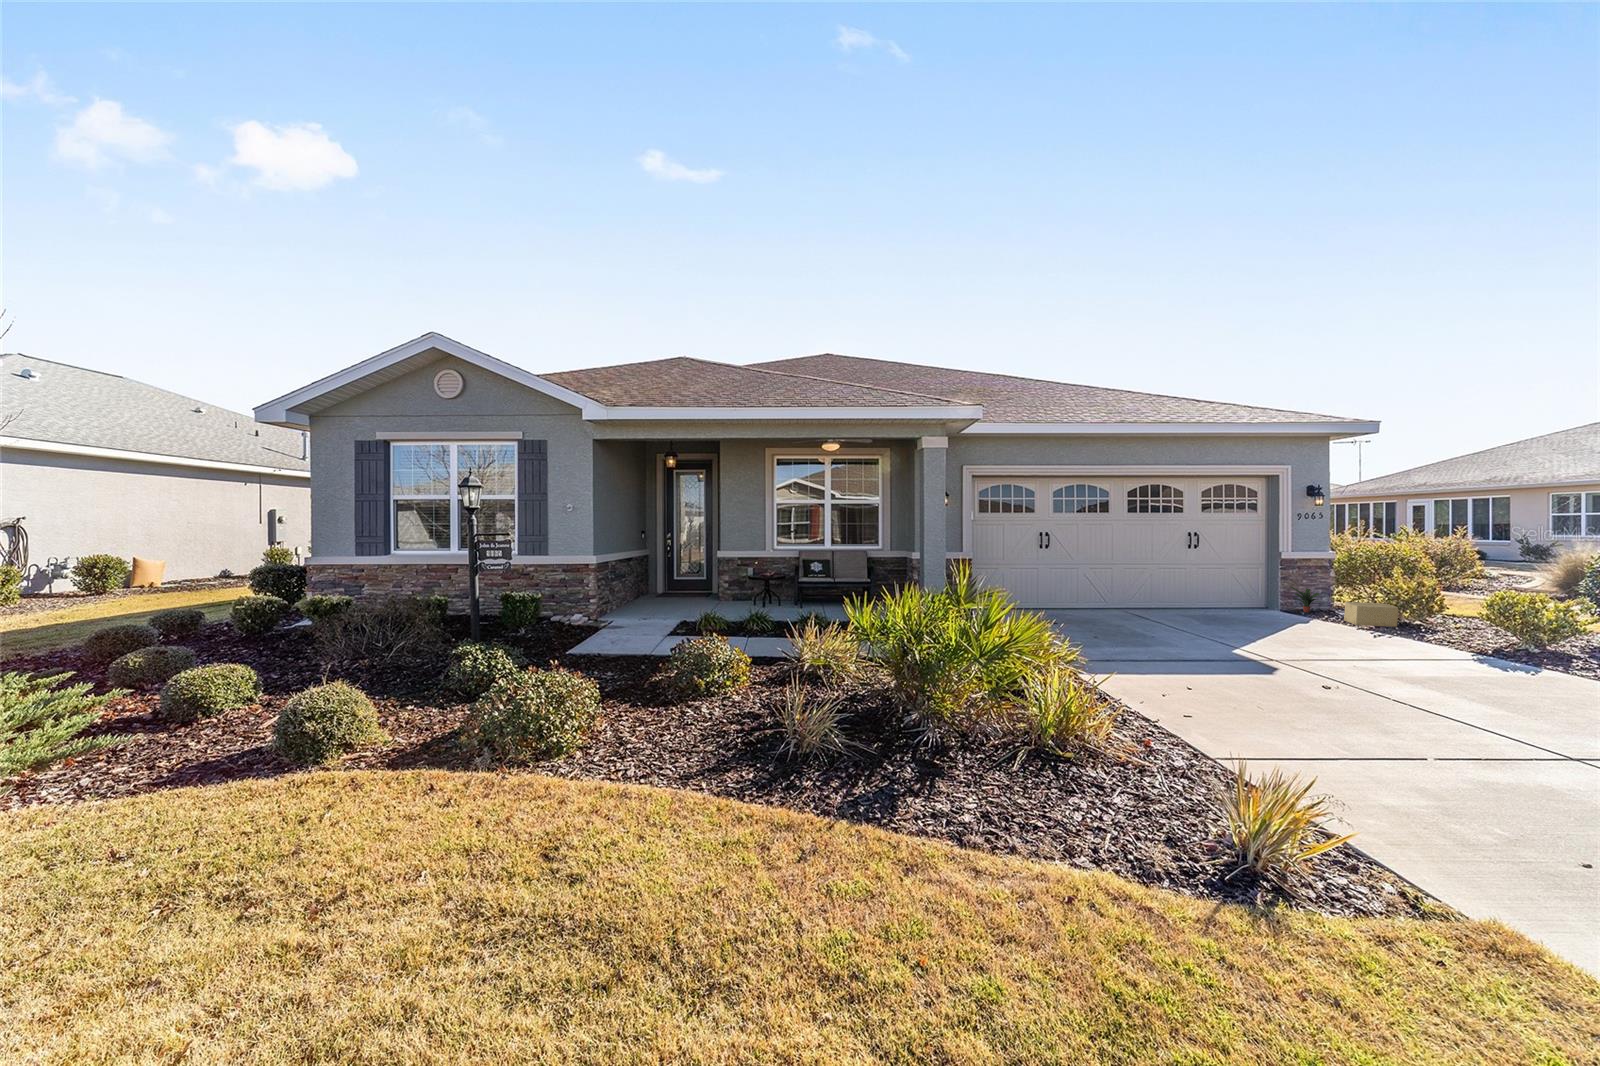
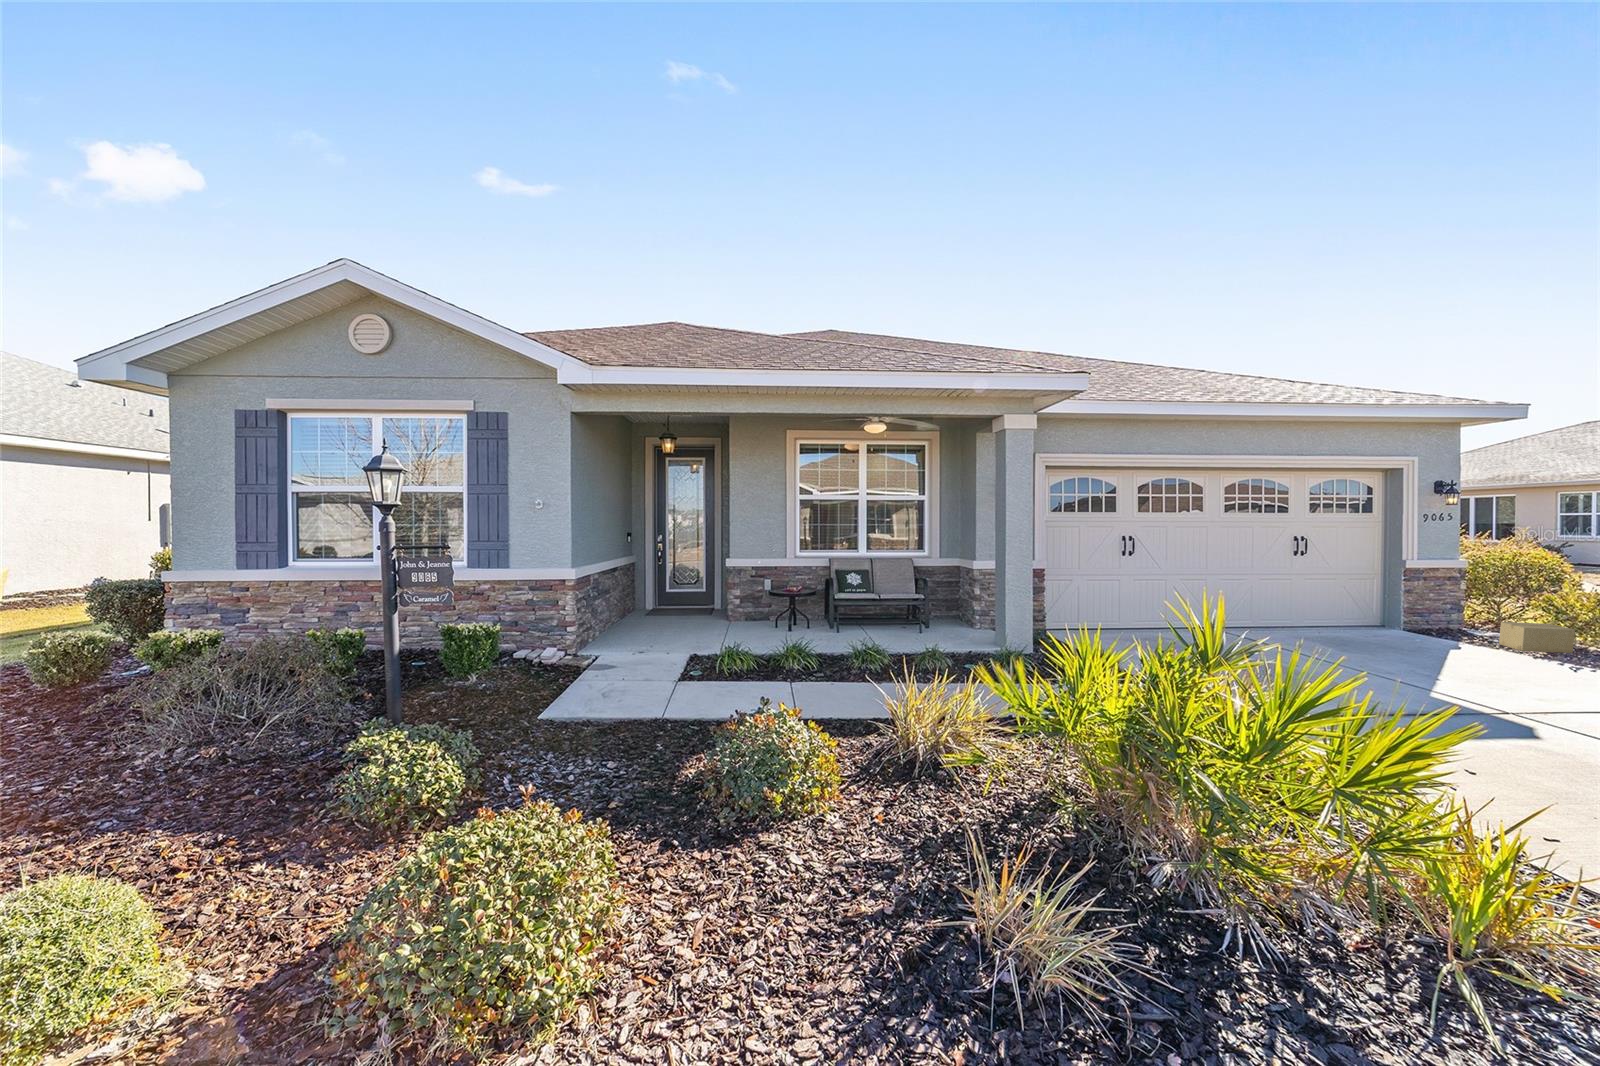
potted plant: present [1291,587,1320,612] -> none [1415,602,1456,632]

